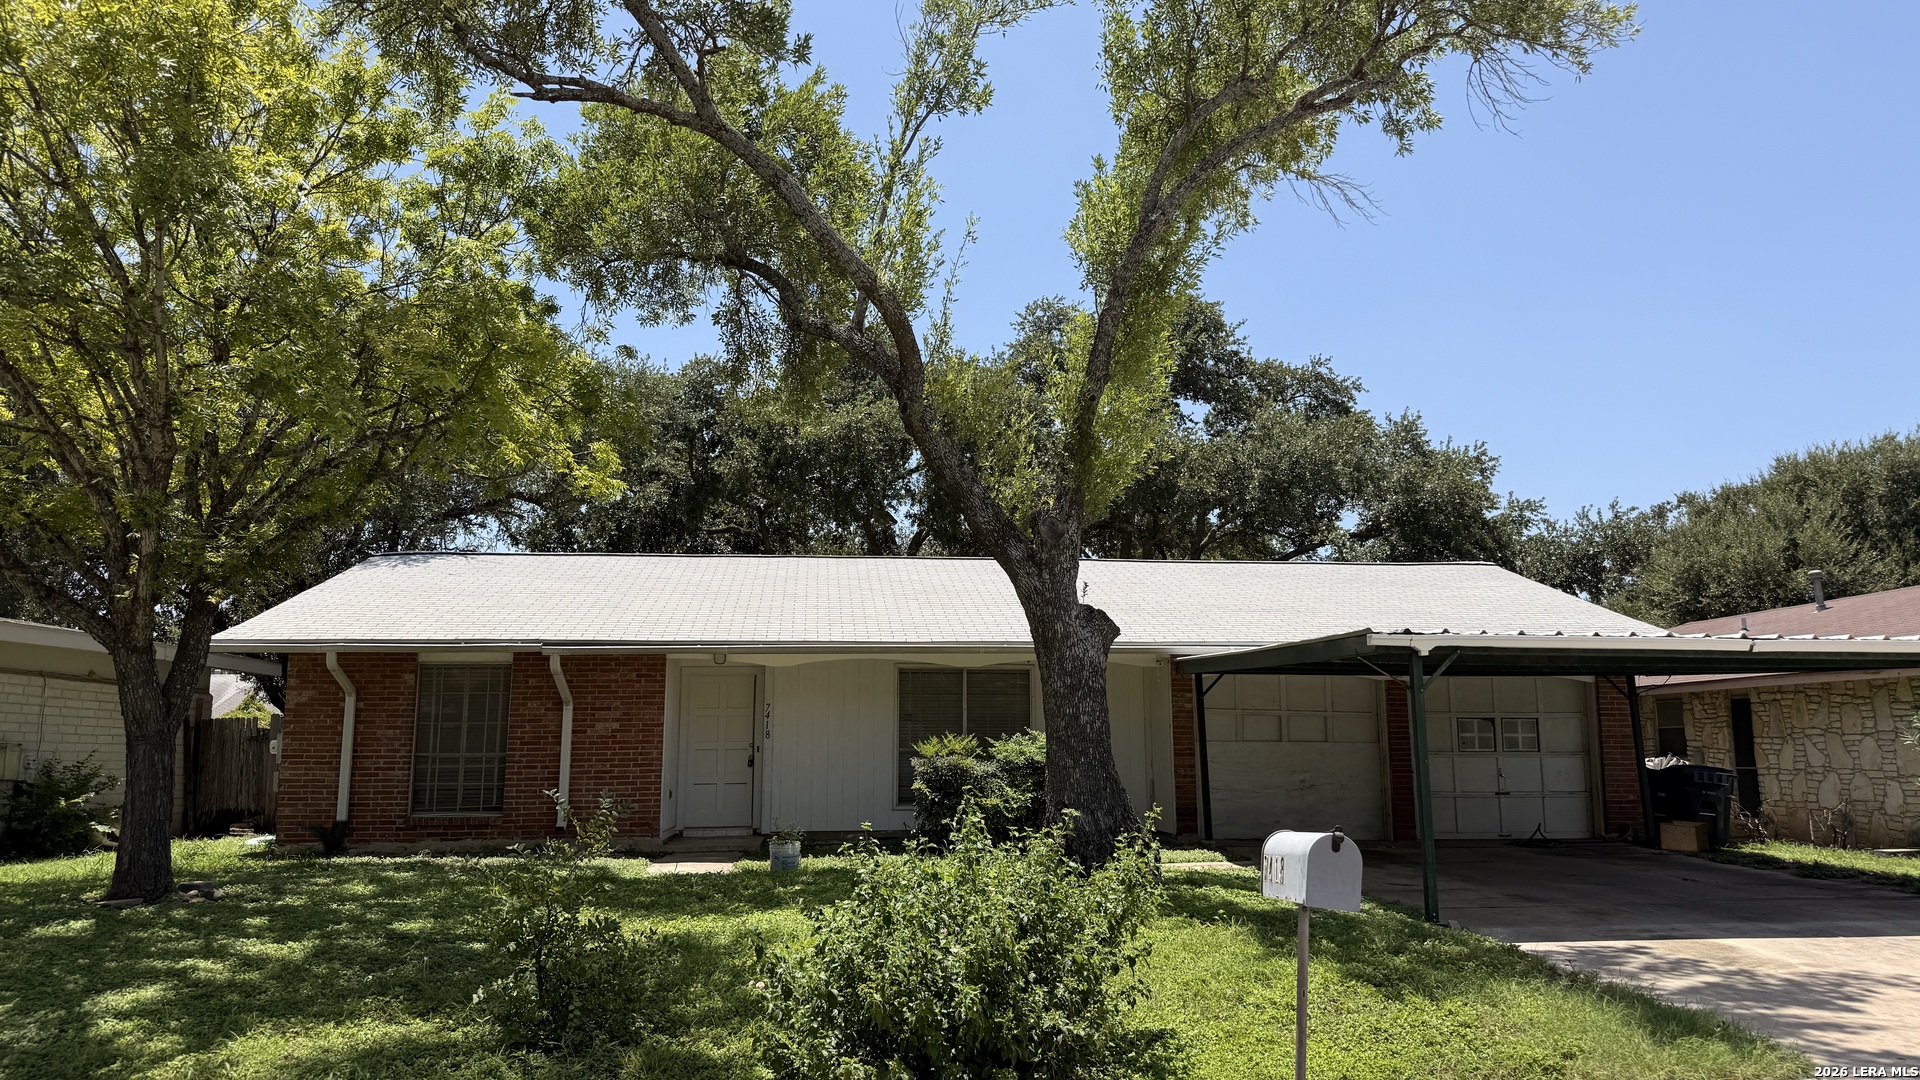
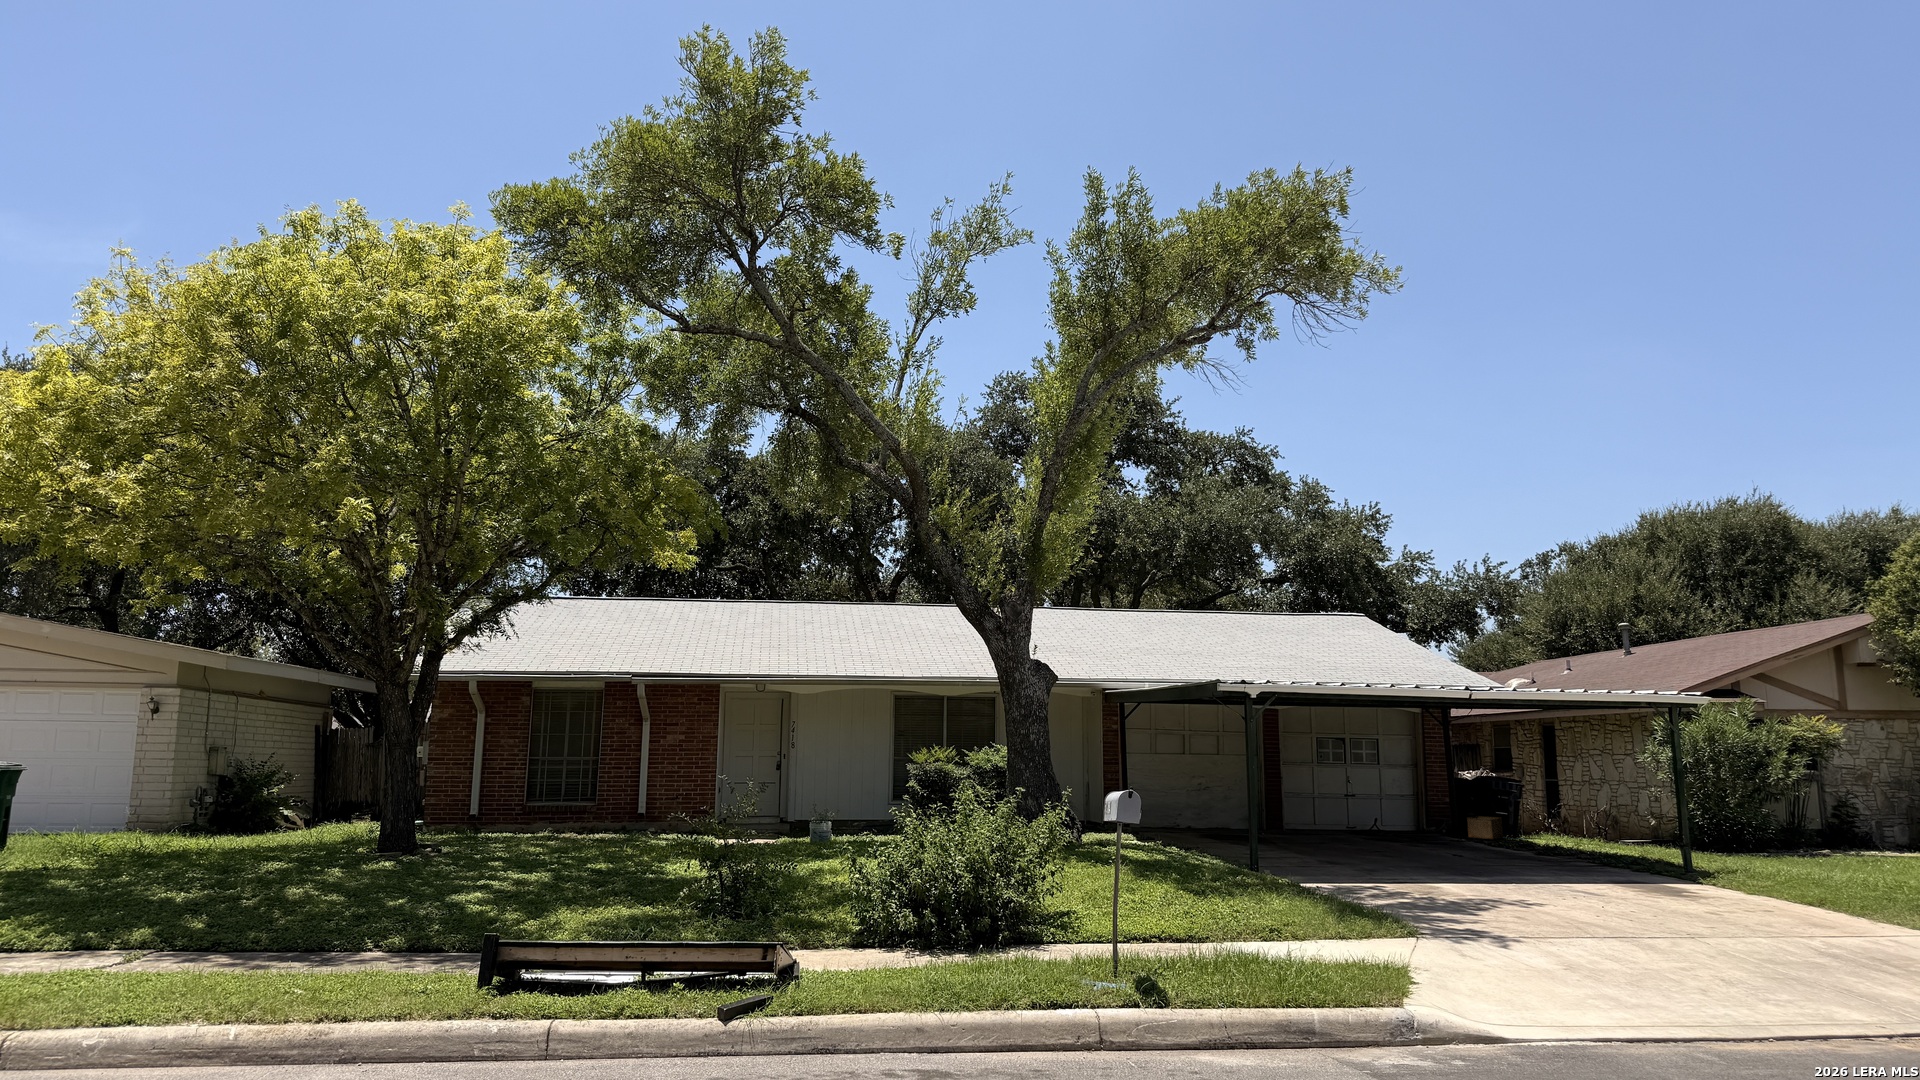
potted plant: present [296,819,356,853] -> none [446,808,500,833]

